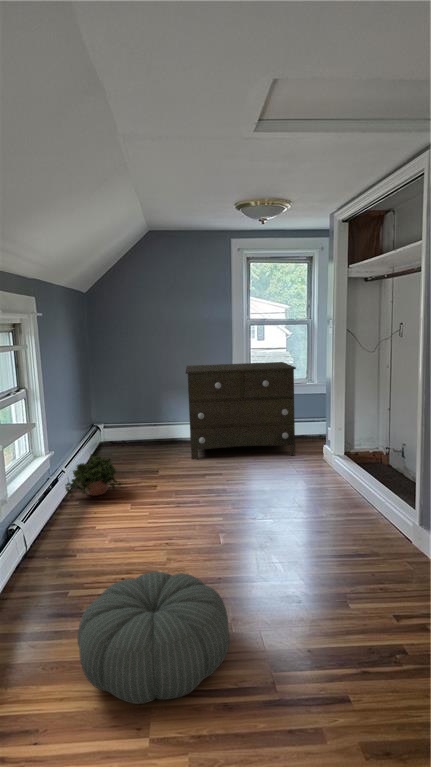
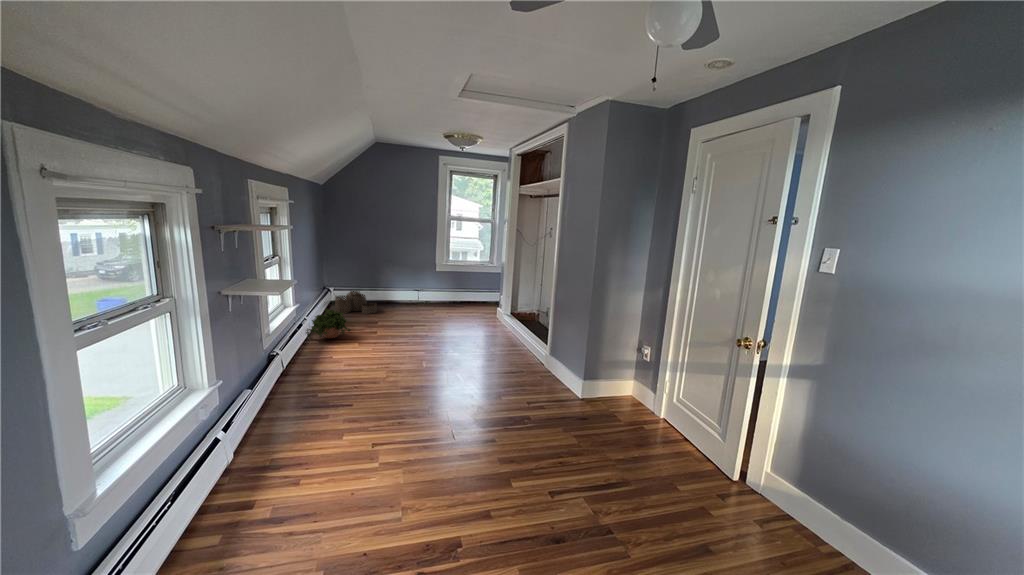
dresser: present [186,362,296,460] -> none [401,246,482,316]
woven basket: none [105,426,158,459] -> present [335,291,377,314]
pouf: present [78,572,229,704] -> none [331,379,427,447]

